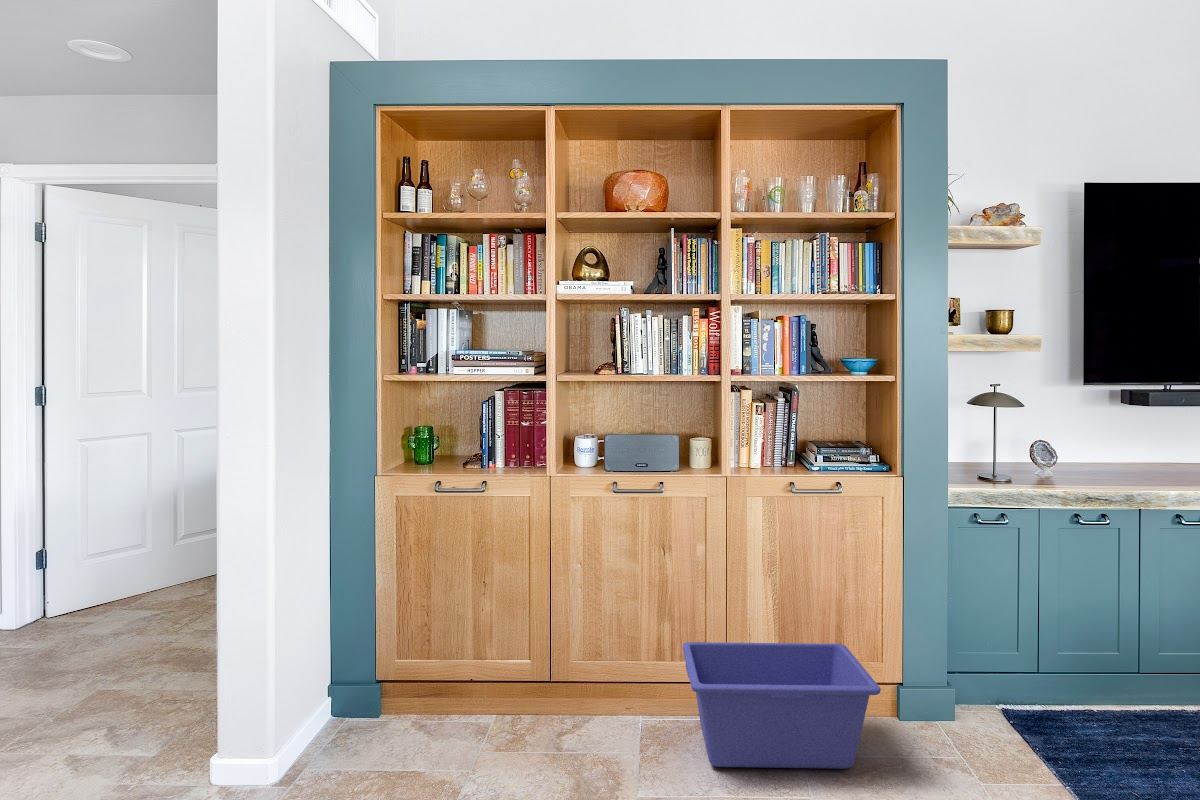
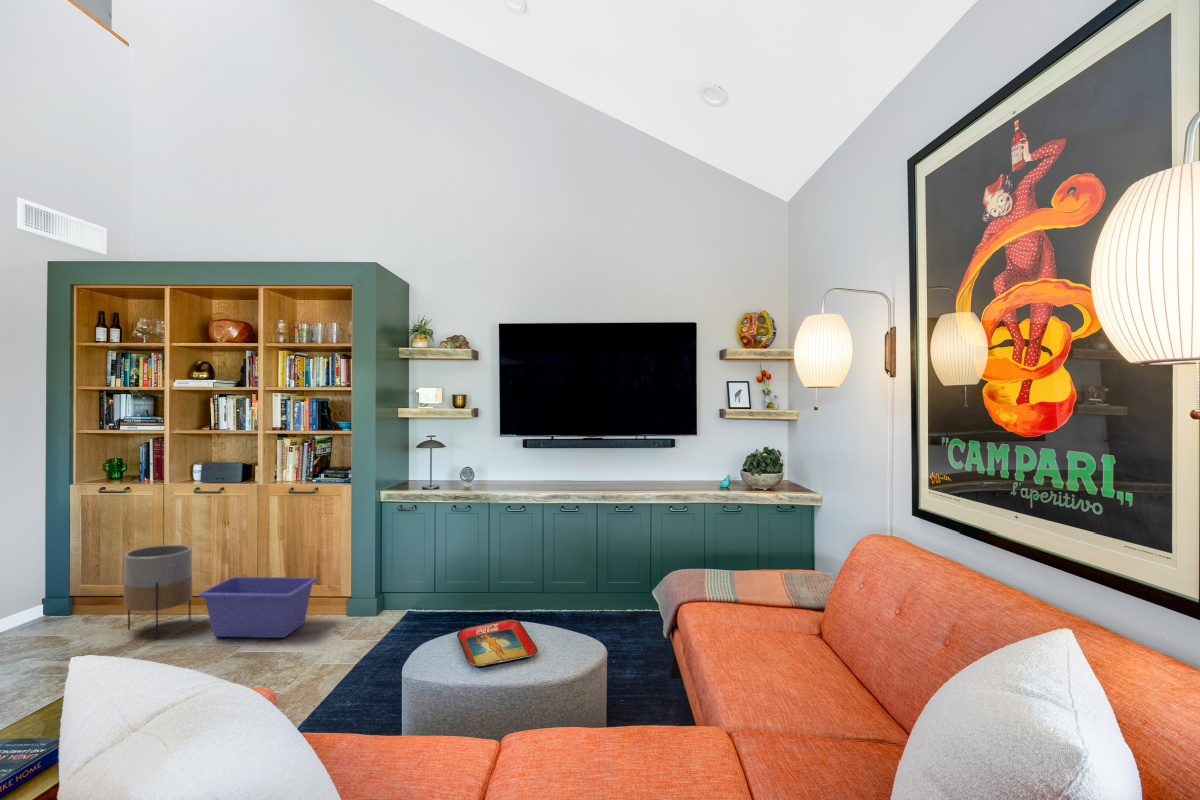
planter: none [517,584,630,774] -> present [124,545,192,639]

